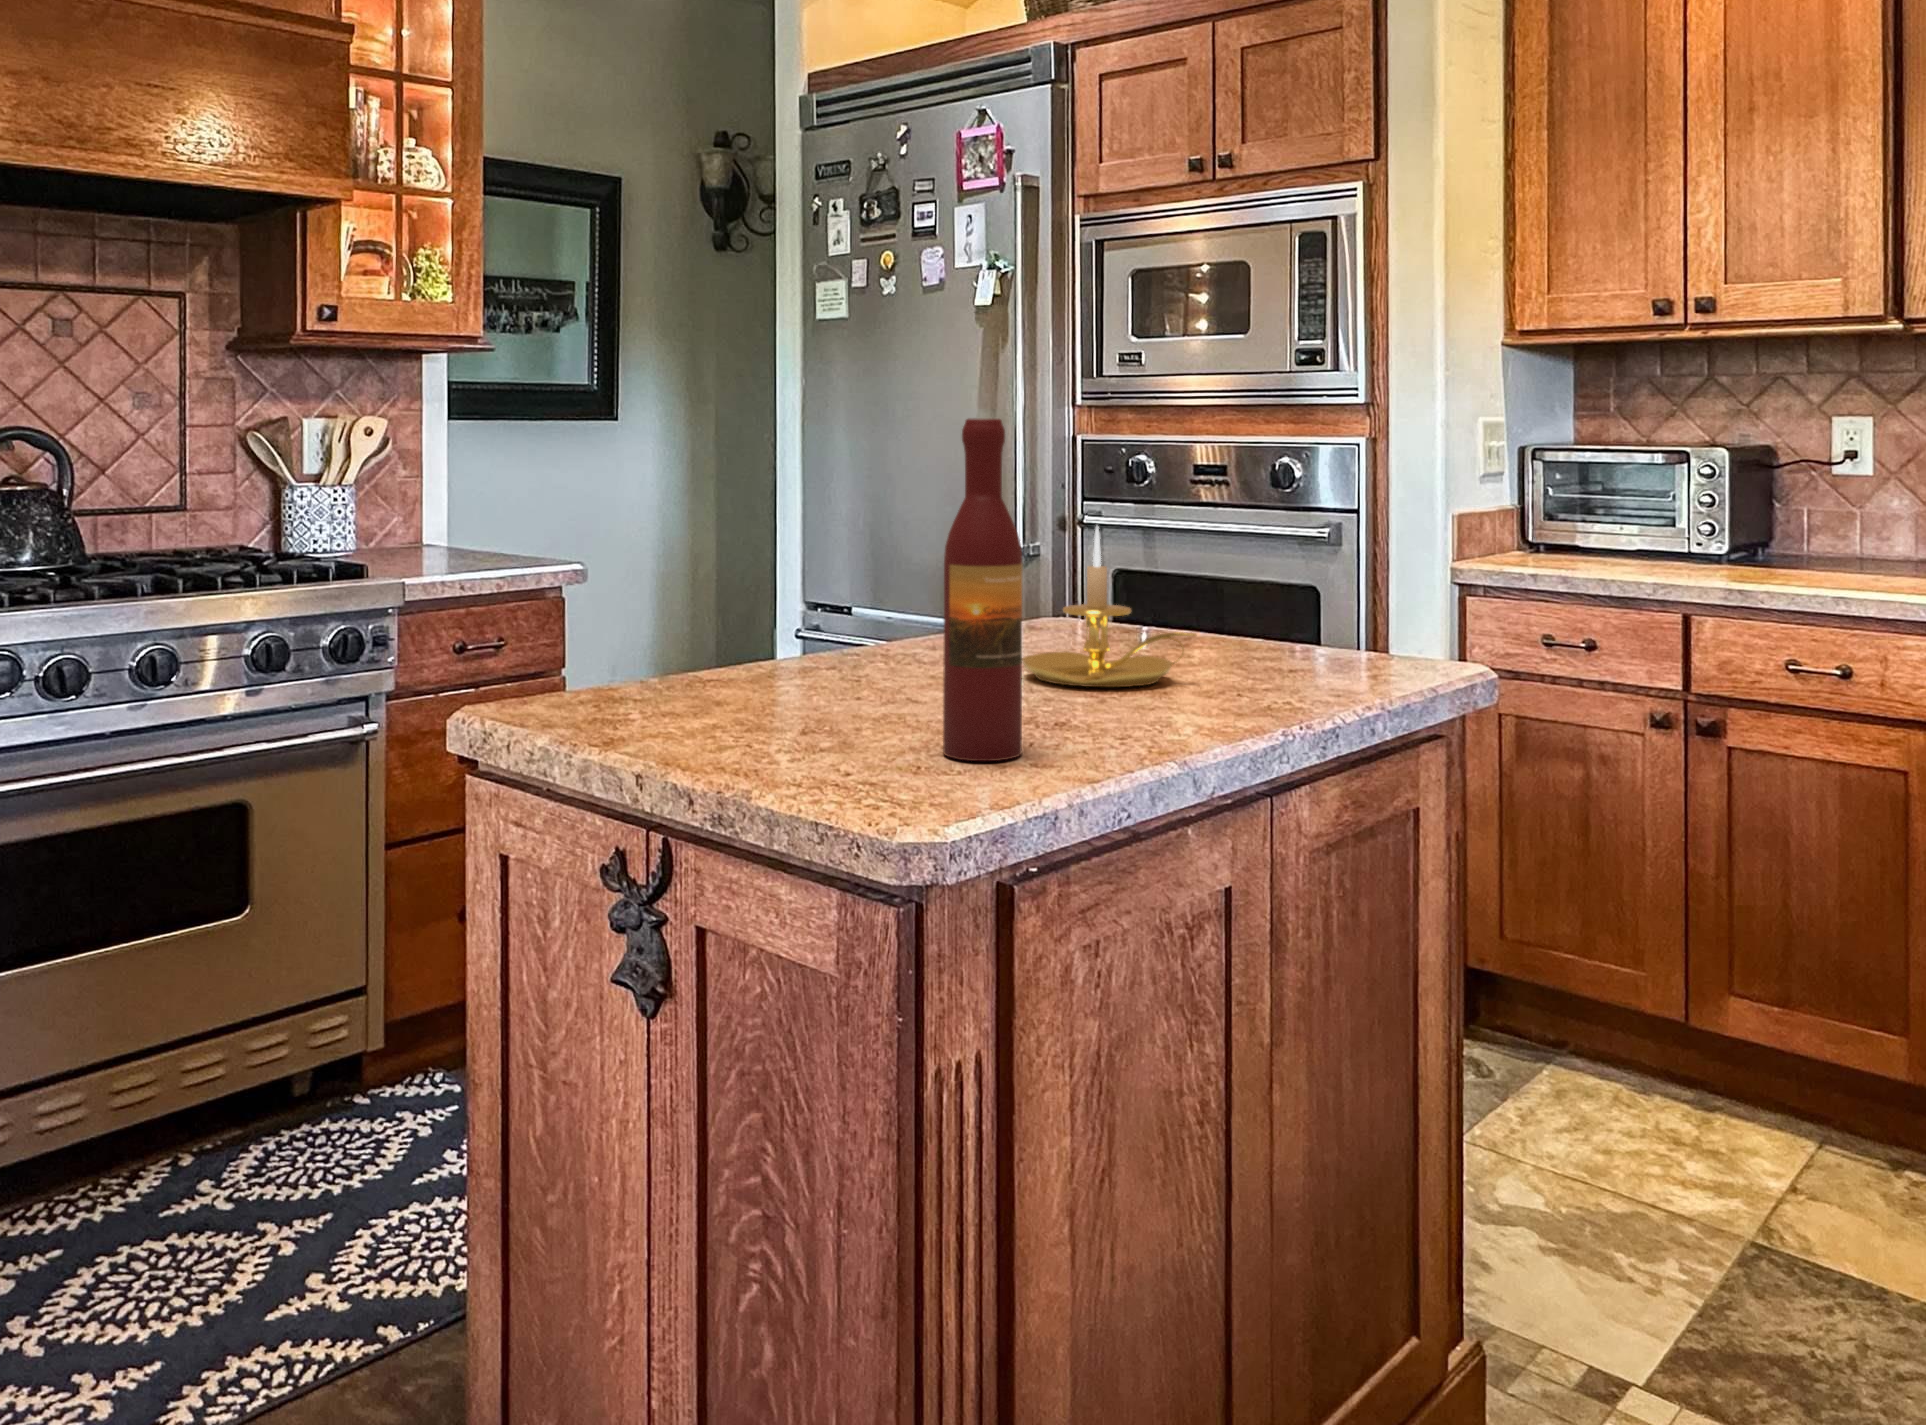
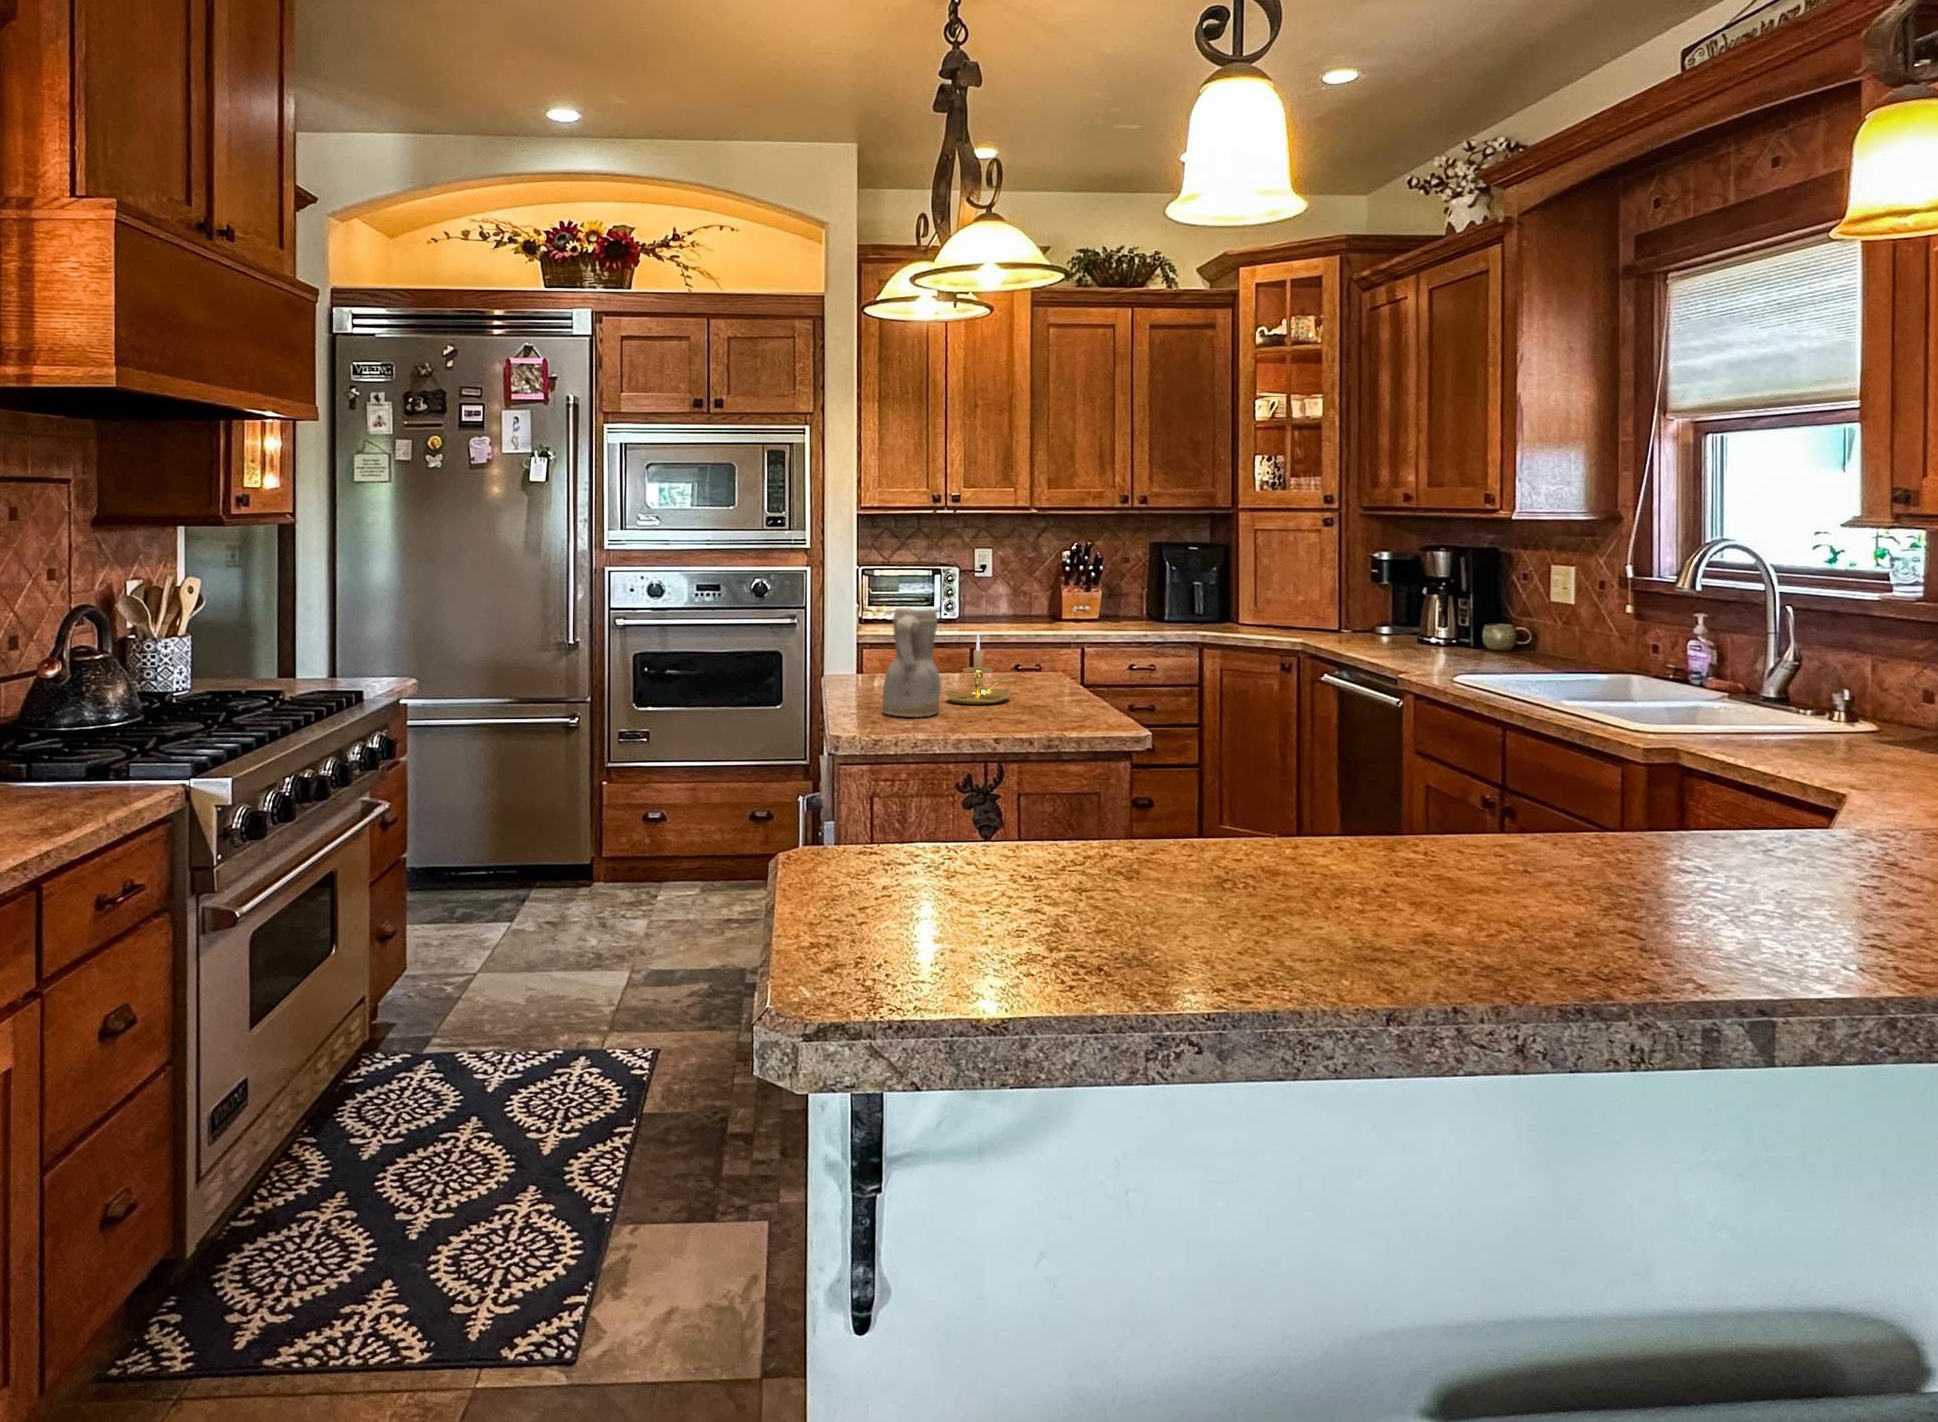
wine bottle: present [943,419,1022,761] -> none [1048,594,1079,729]
ceramic pitcher: none [793,458,941,687] -> present [882,609,941,717]

